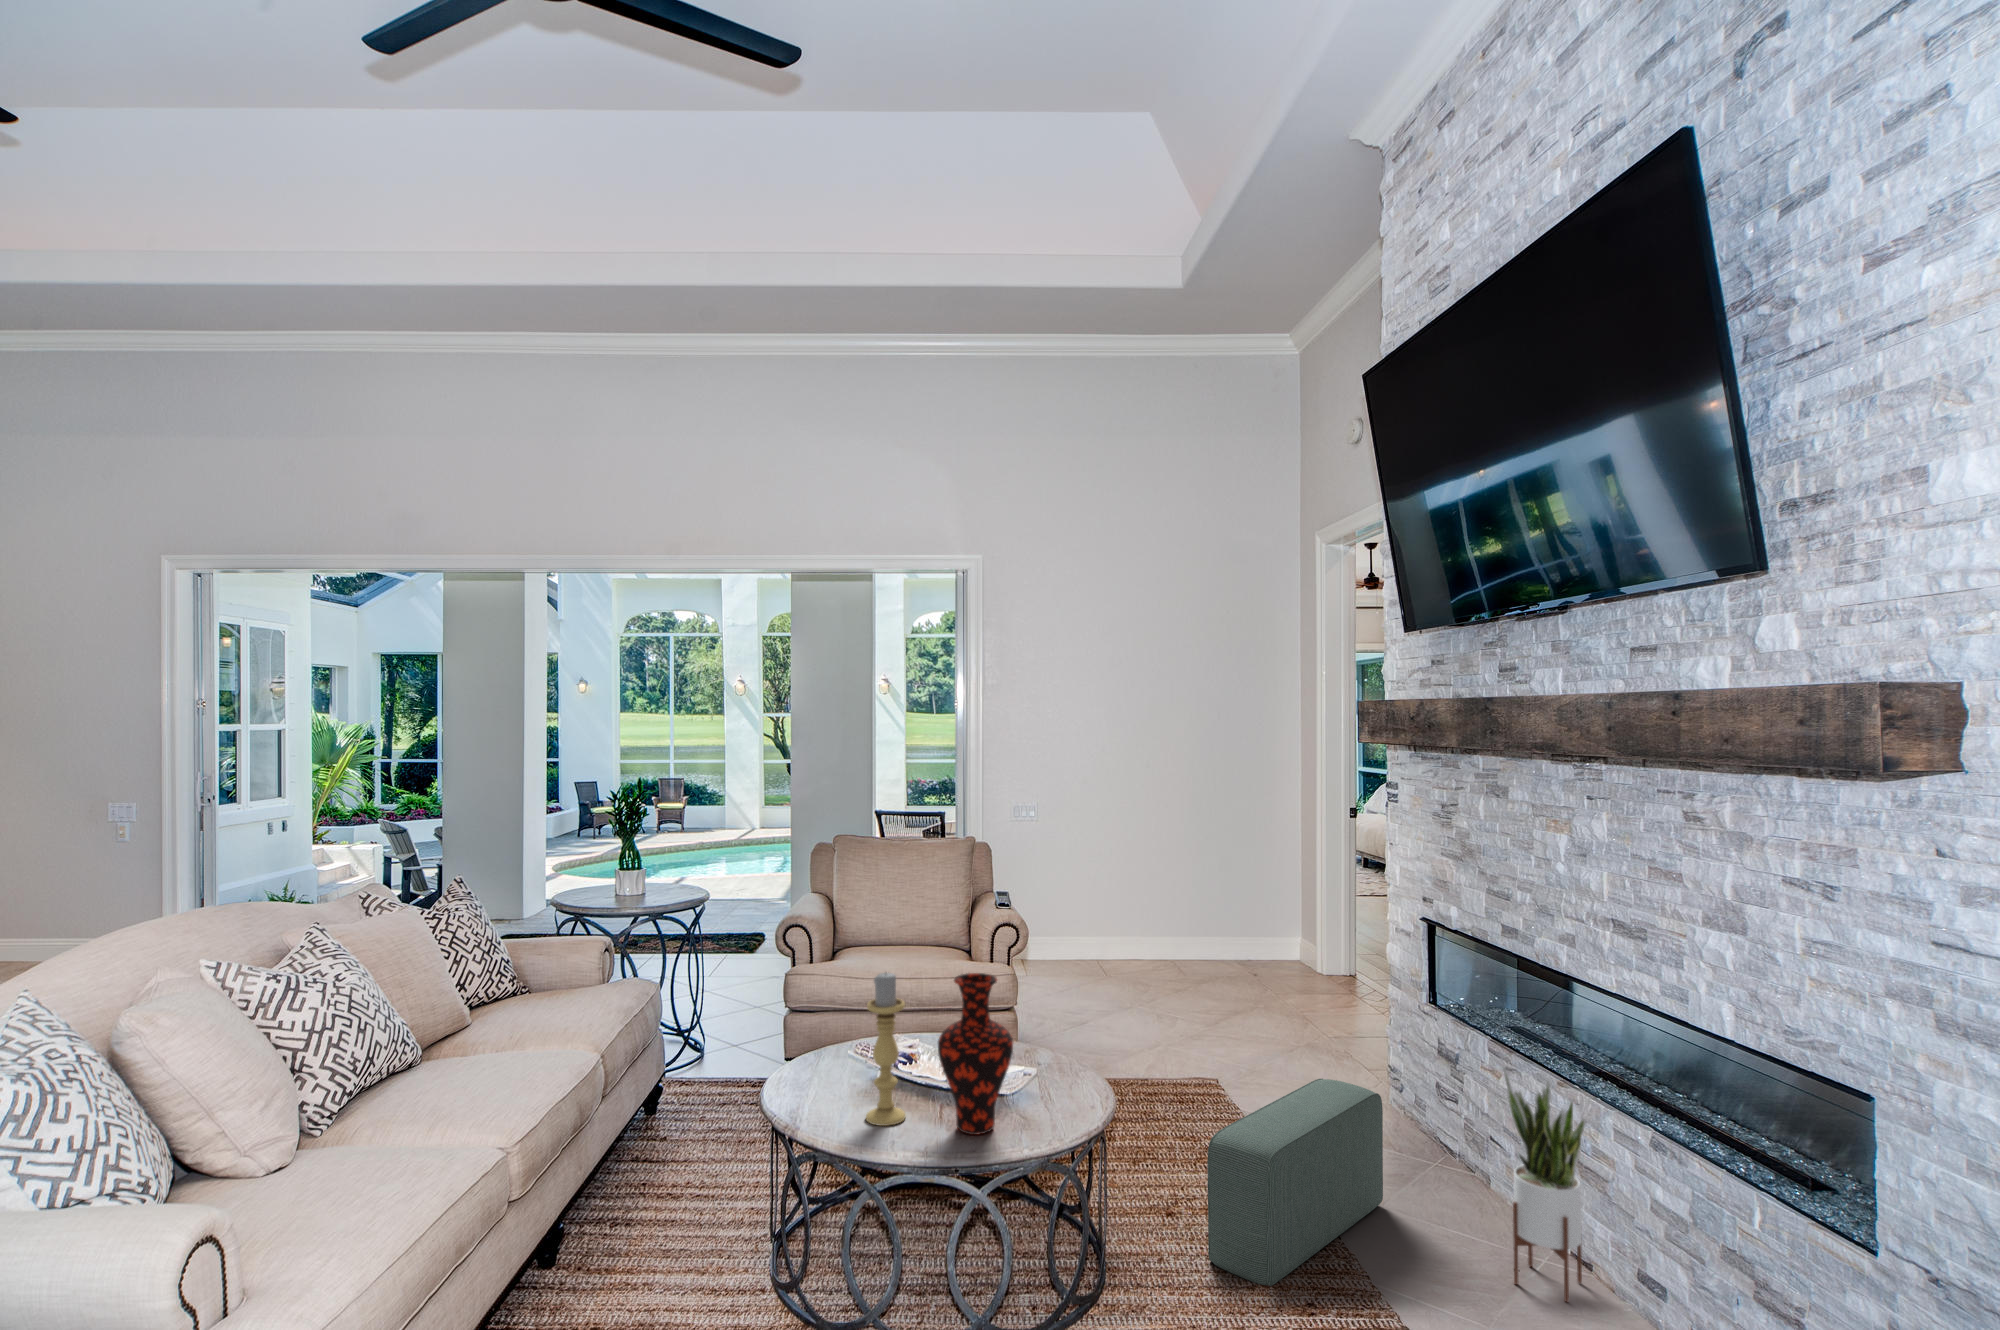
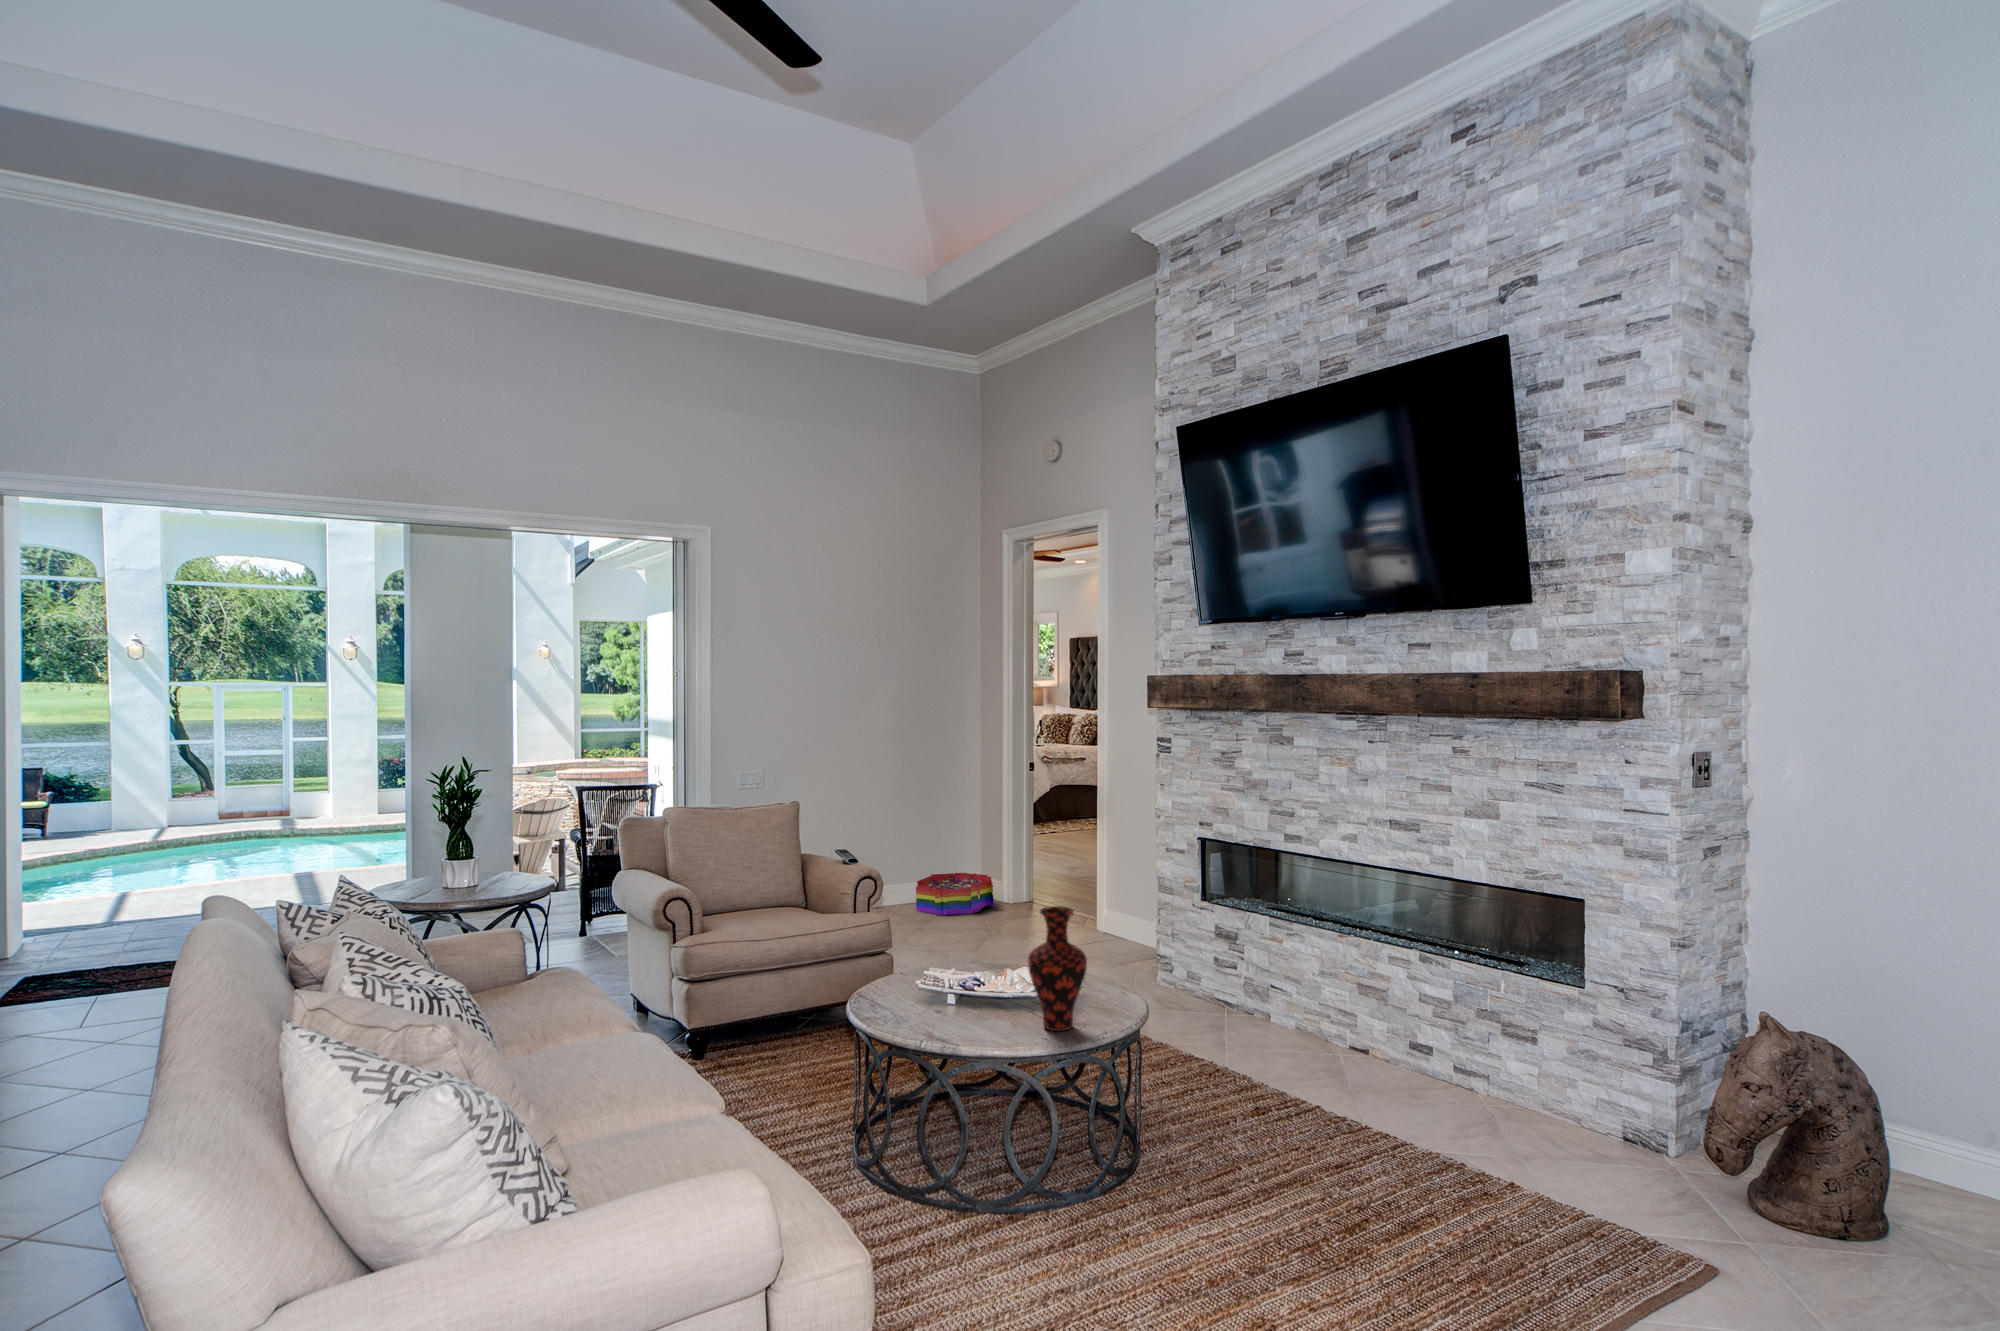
storage bin: none [1185,930,1281,982] -> present [916,873,994,915]
candle holder: present [866,972,906,1126] -> none [968,915,1000,1040]
potted plant: present [1503,1065,1585,1302] -> none [1322,926,1383,1070]
pouf: present [1207,1079,1383,1286] -> none [1166,961,1230,1104]

